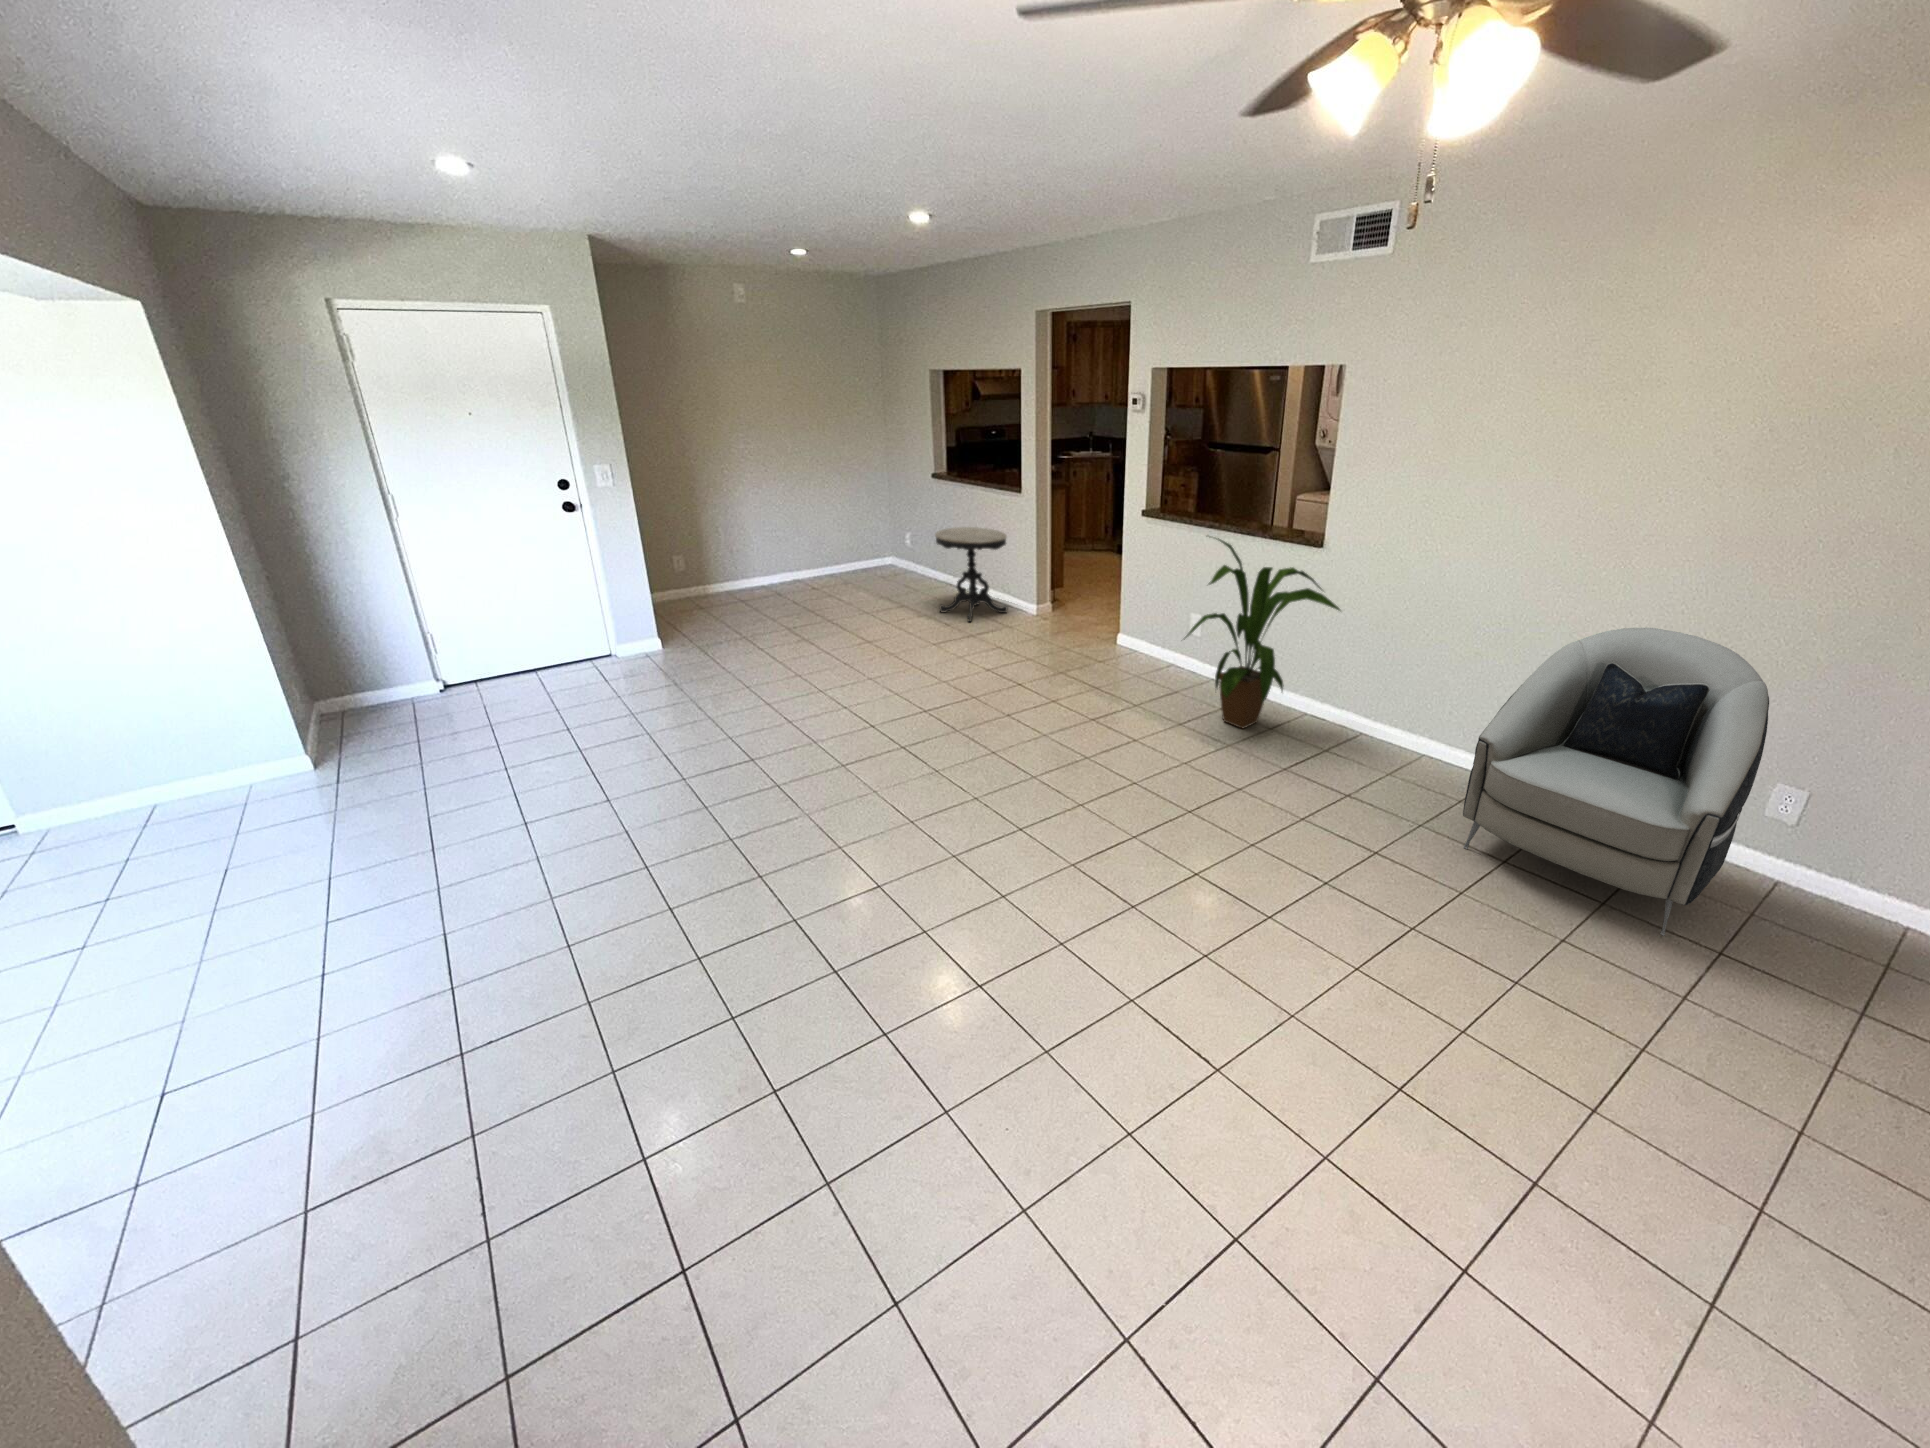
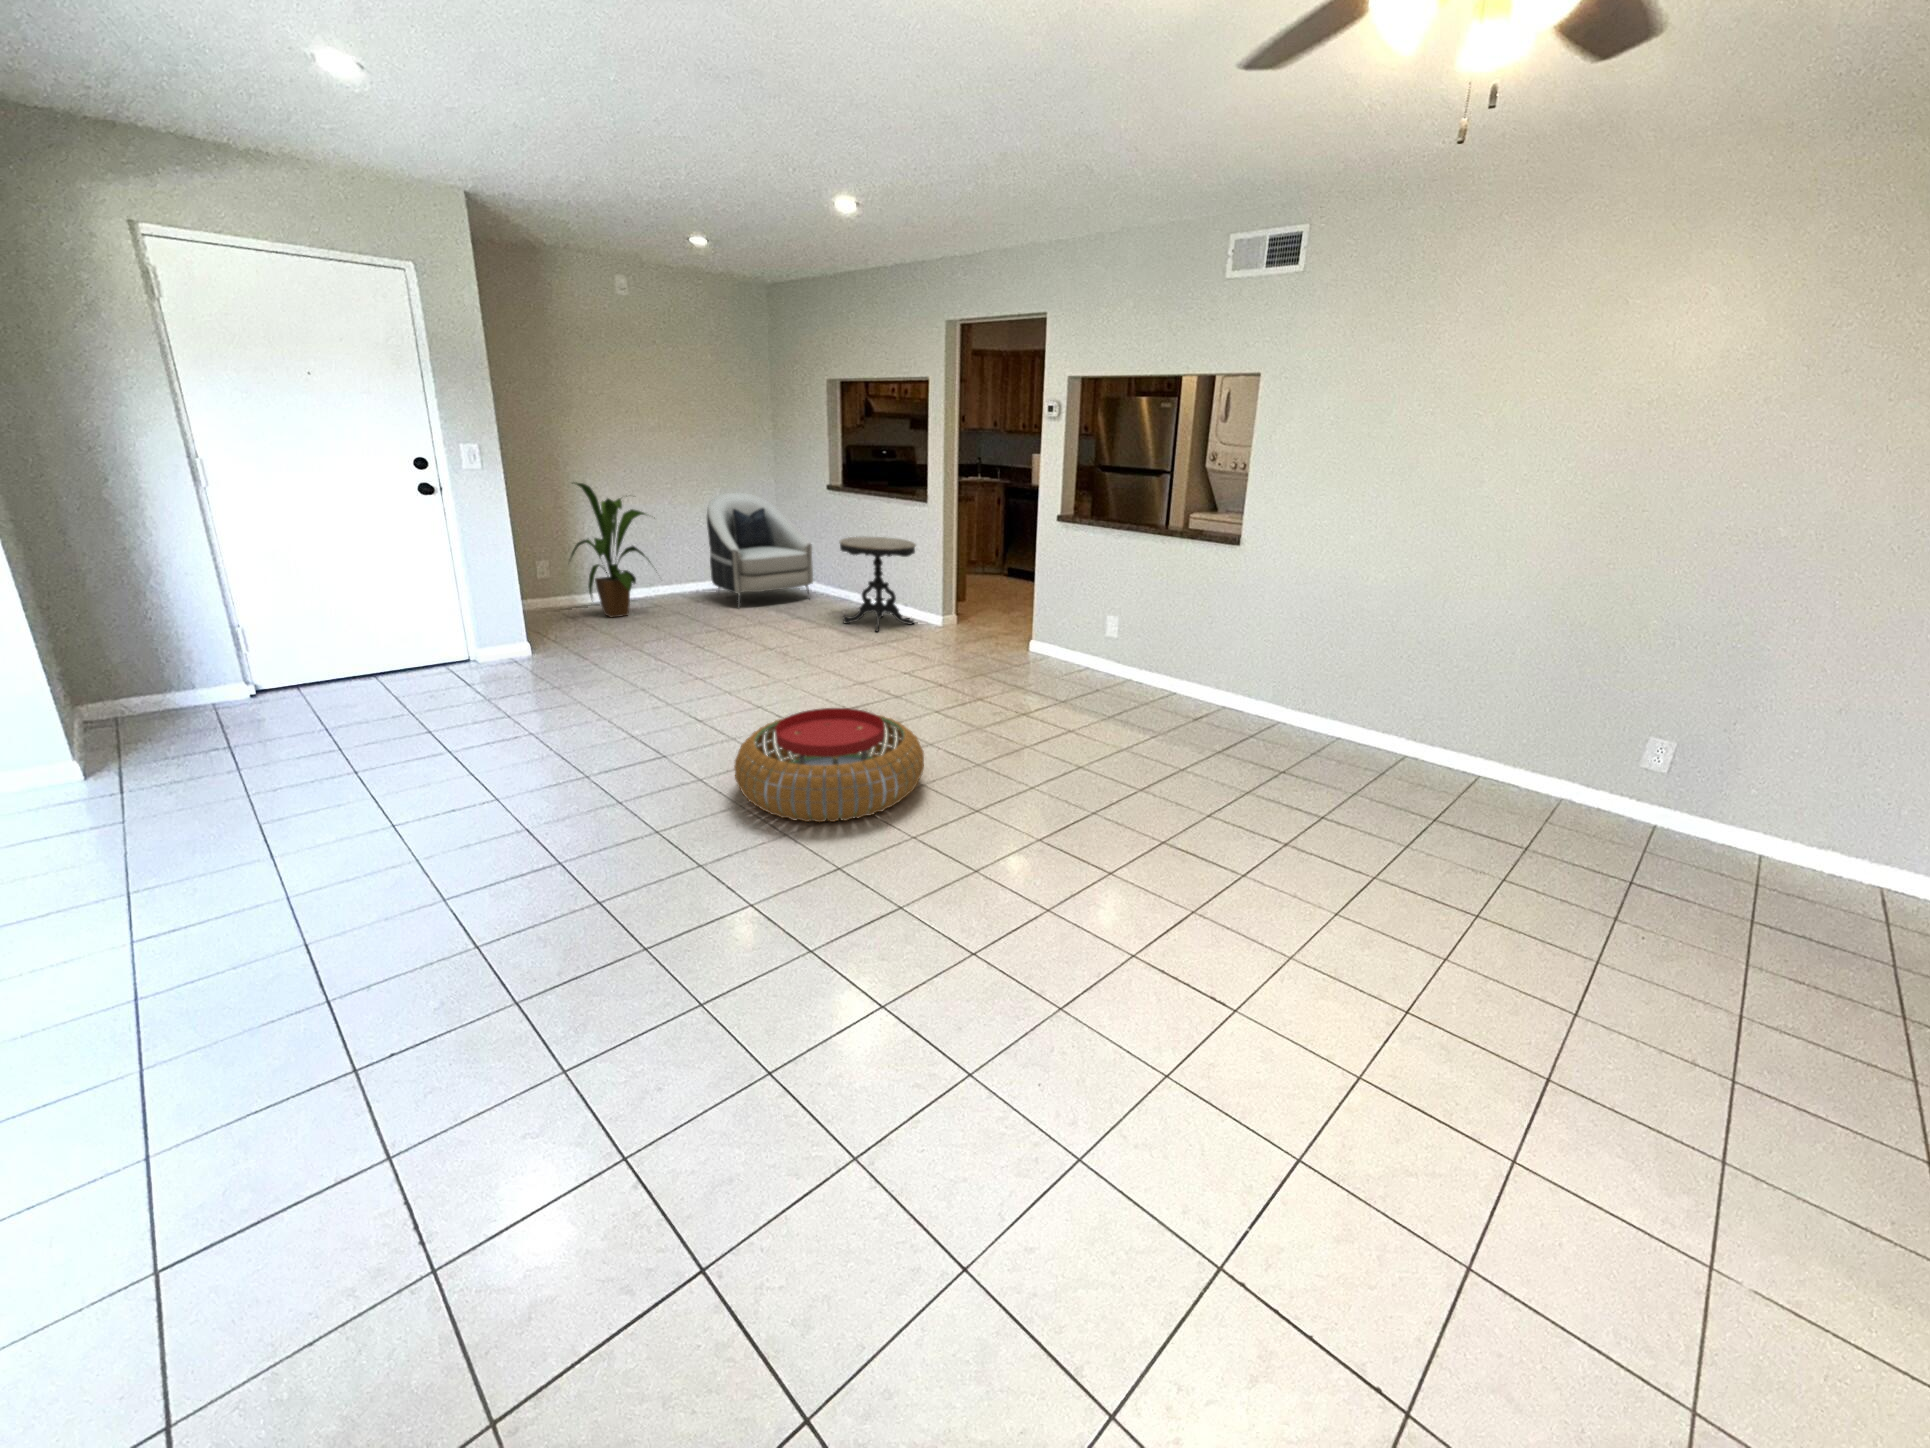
house plant: present [1184,538,1340,728] -> present [571,482,650,618]
armchair: present [1463,628,1769,936] -> present [707,493,813,601]
pouf: none [803,723,979,838] -> present [734,708,924,822]

